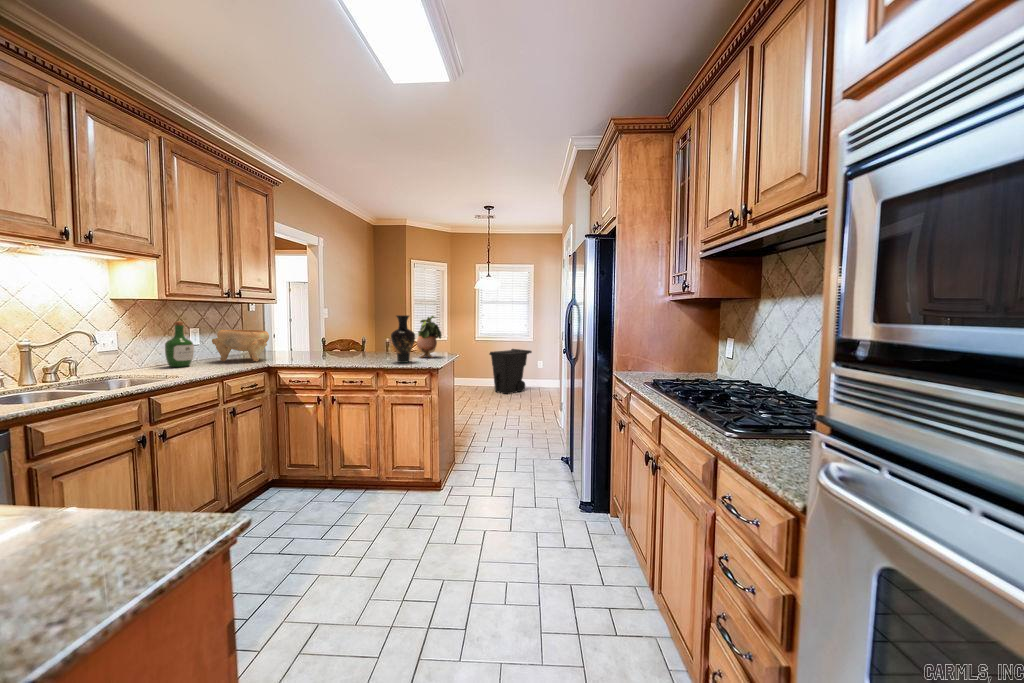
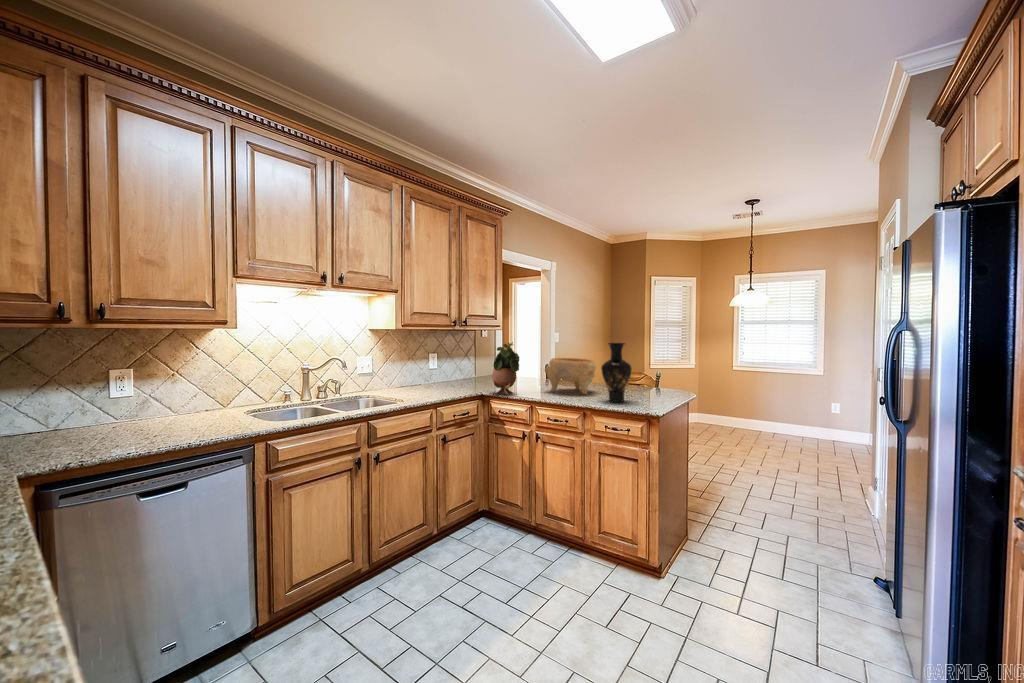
potted plant: present [417,316,442,358] -> present [492,342,519,395]
wine bottle: present [165,321,194,367] -> none [406,348,426,390]
decorative bowl: present [212,330,269,362] -> present [545,358,596,394]
trash can: present [489,349,532,394] -> none [754,384,824,446]

